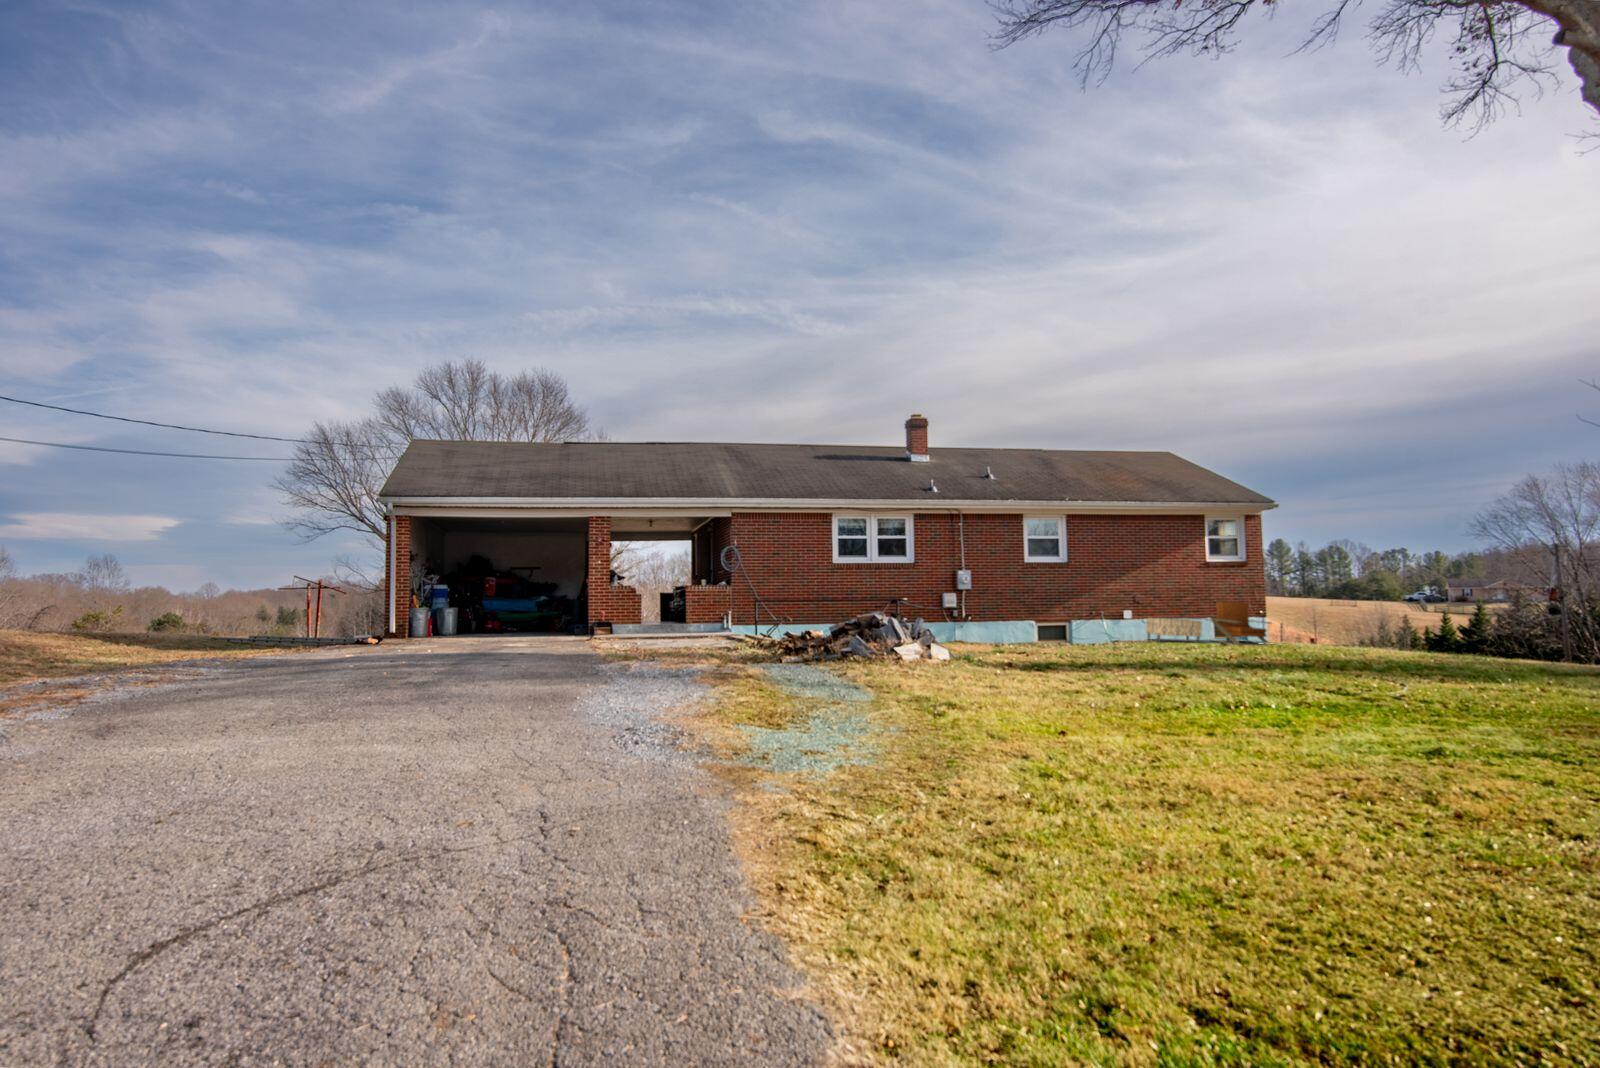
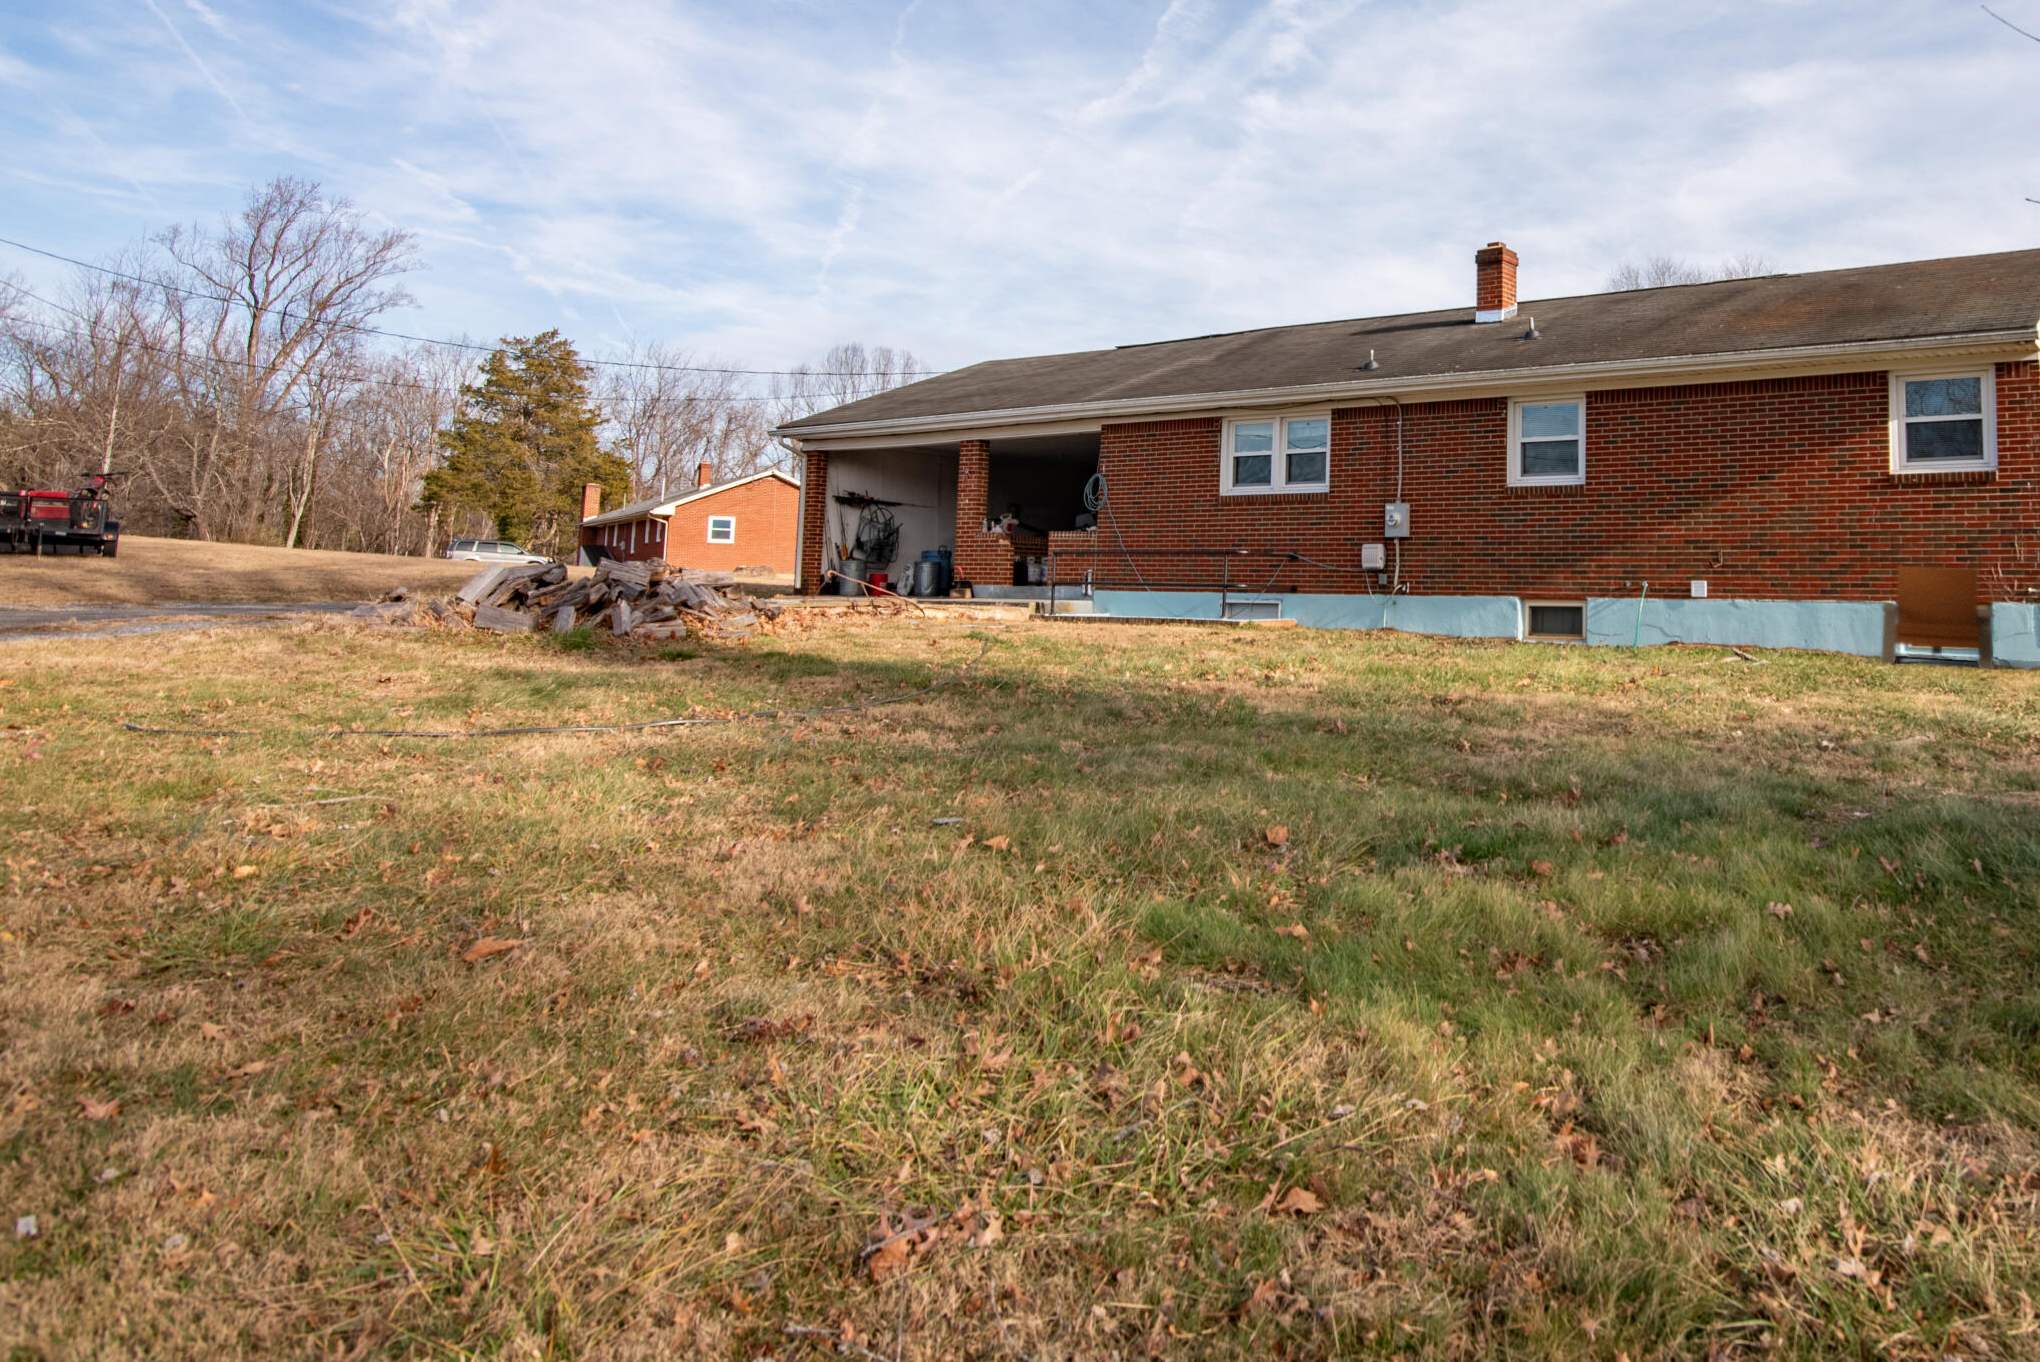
bench: present [1146,618,1202,643] -> none [1710,597,1824,656]

